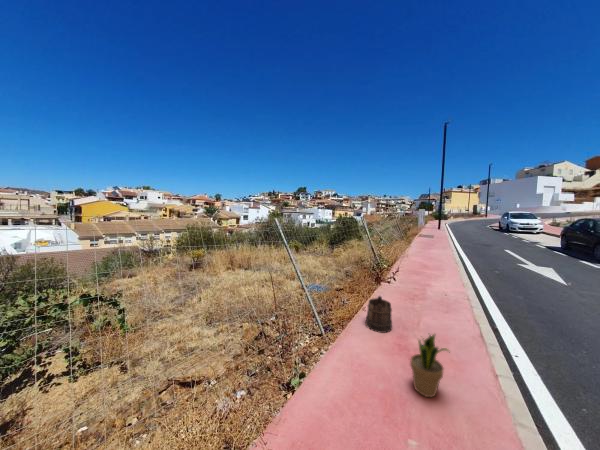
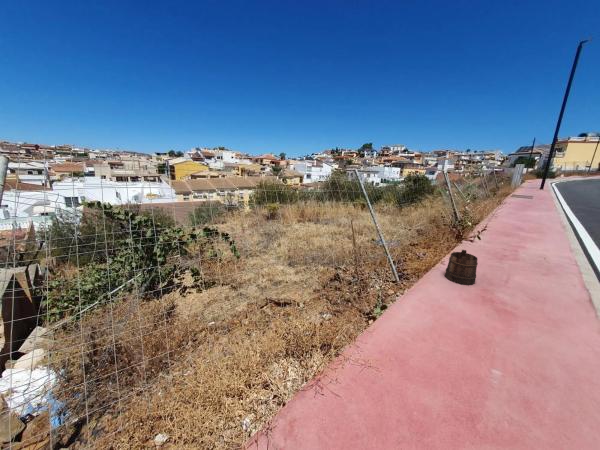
potted plant: present [410,335,448,397] -> none [498,283,551,342]

